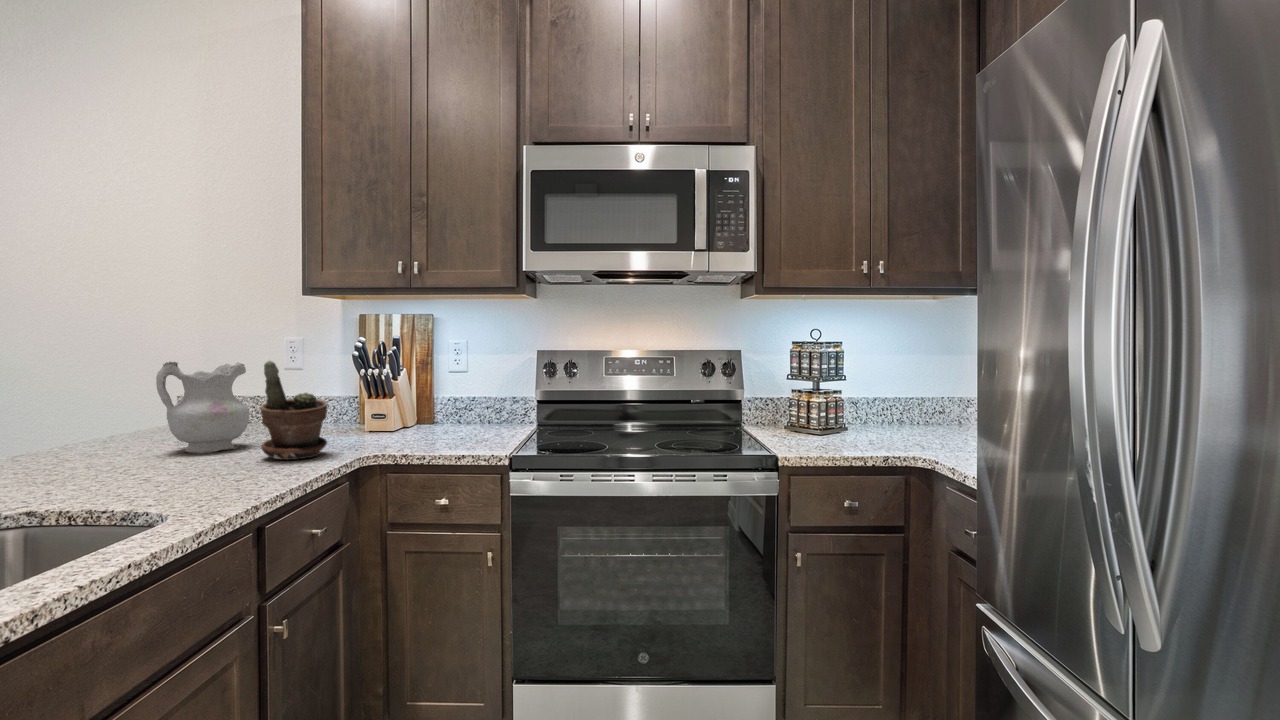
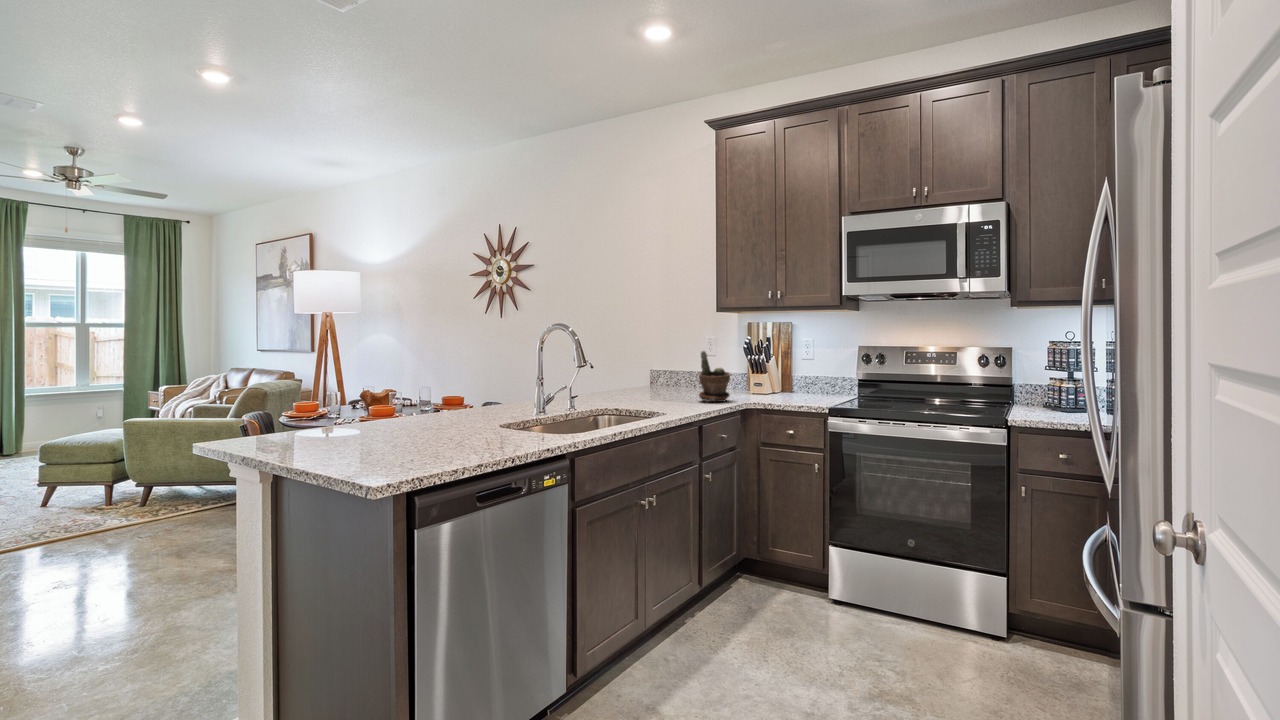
ceramic pitcher: present [156,362,250,453] -> none [652,350,692,397]

